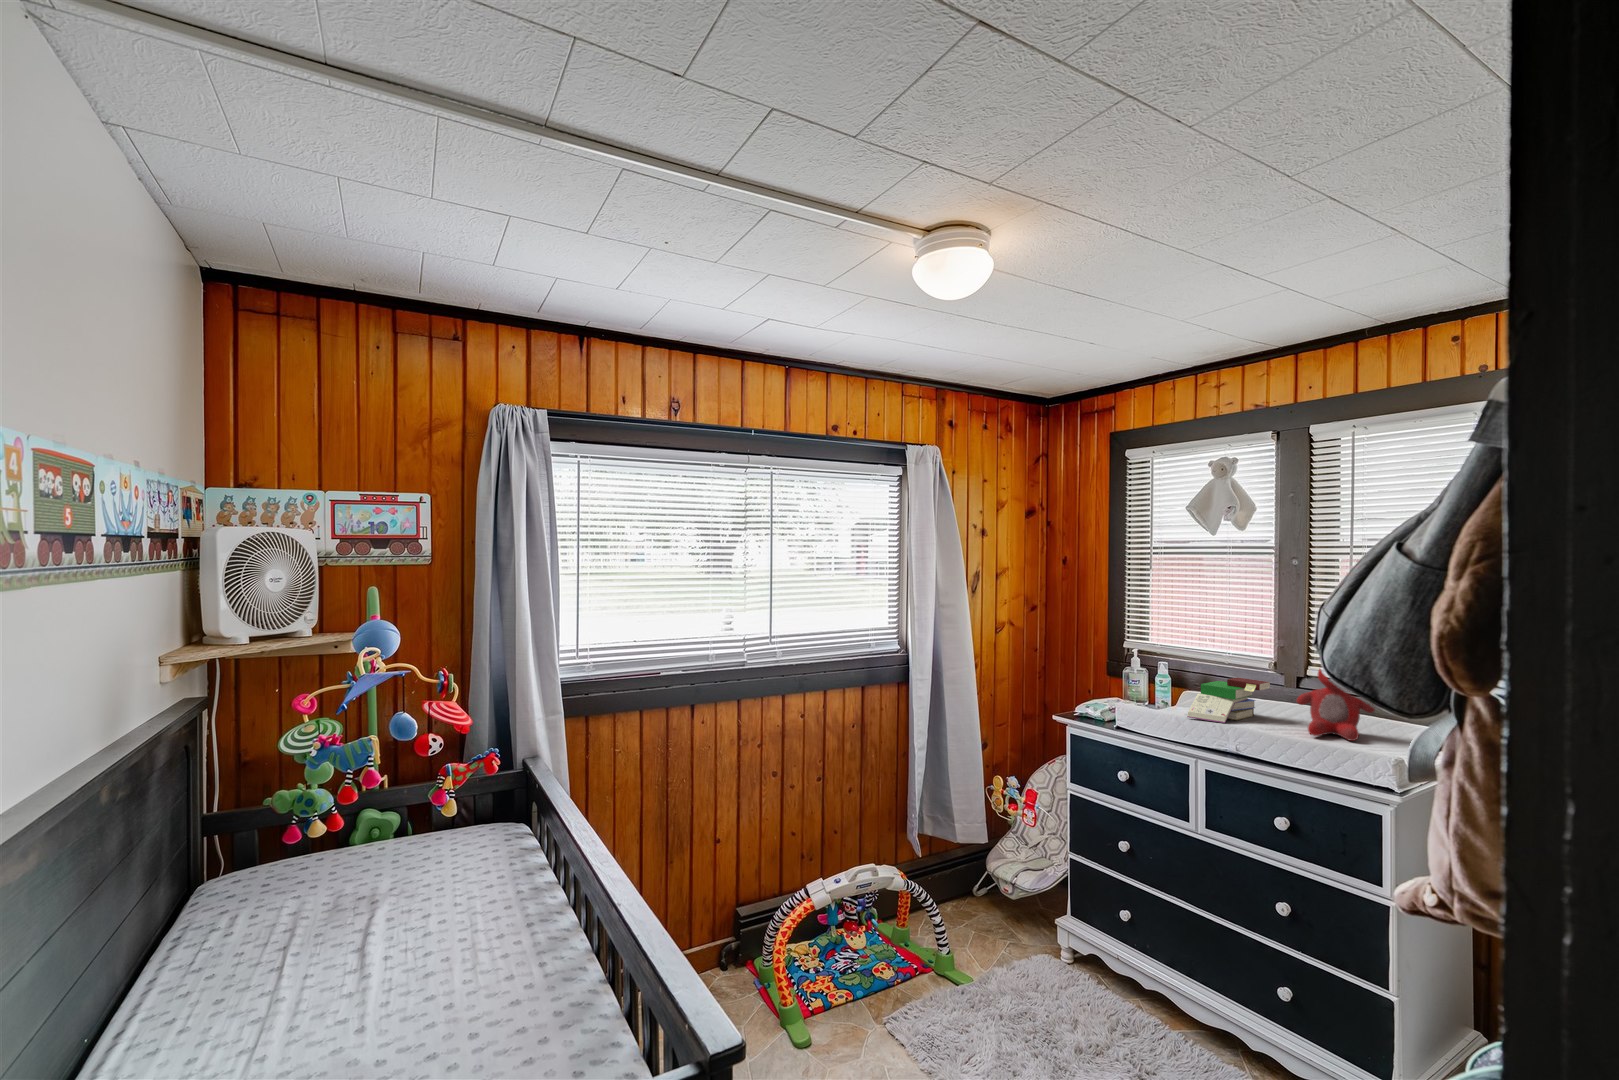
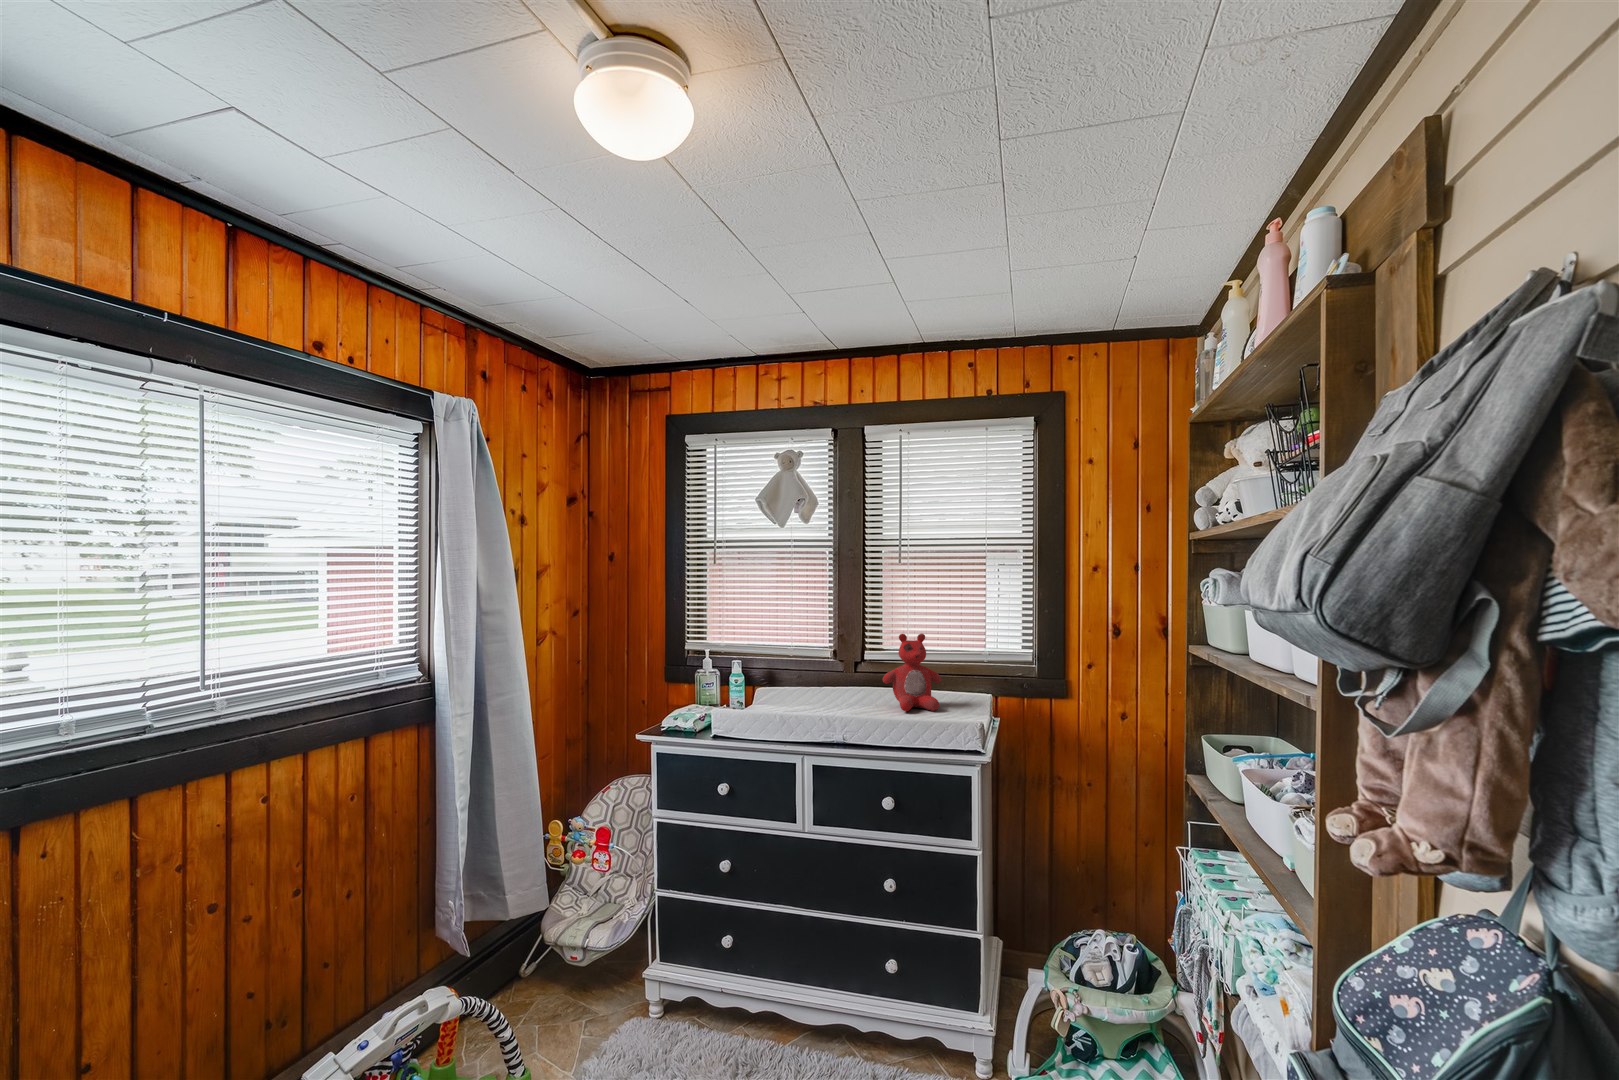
book: present [1187,677,1270,723] -> none [788,664,849,712]

